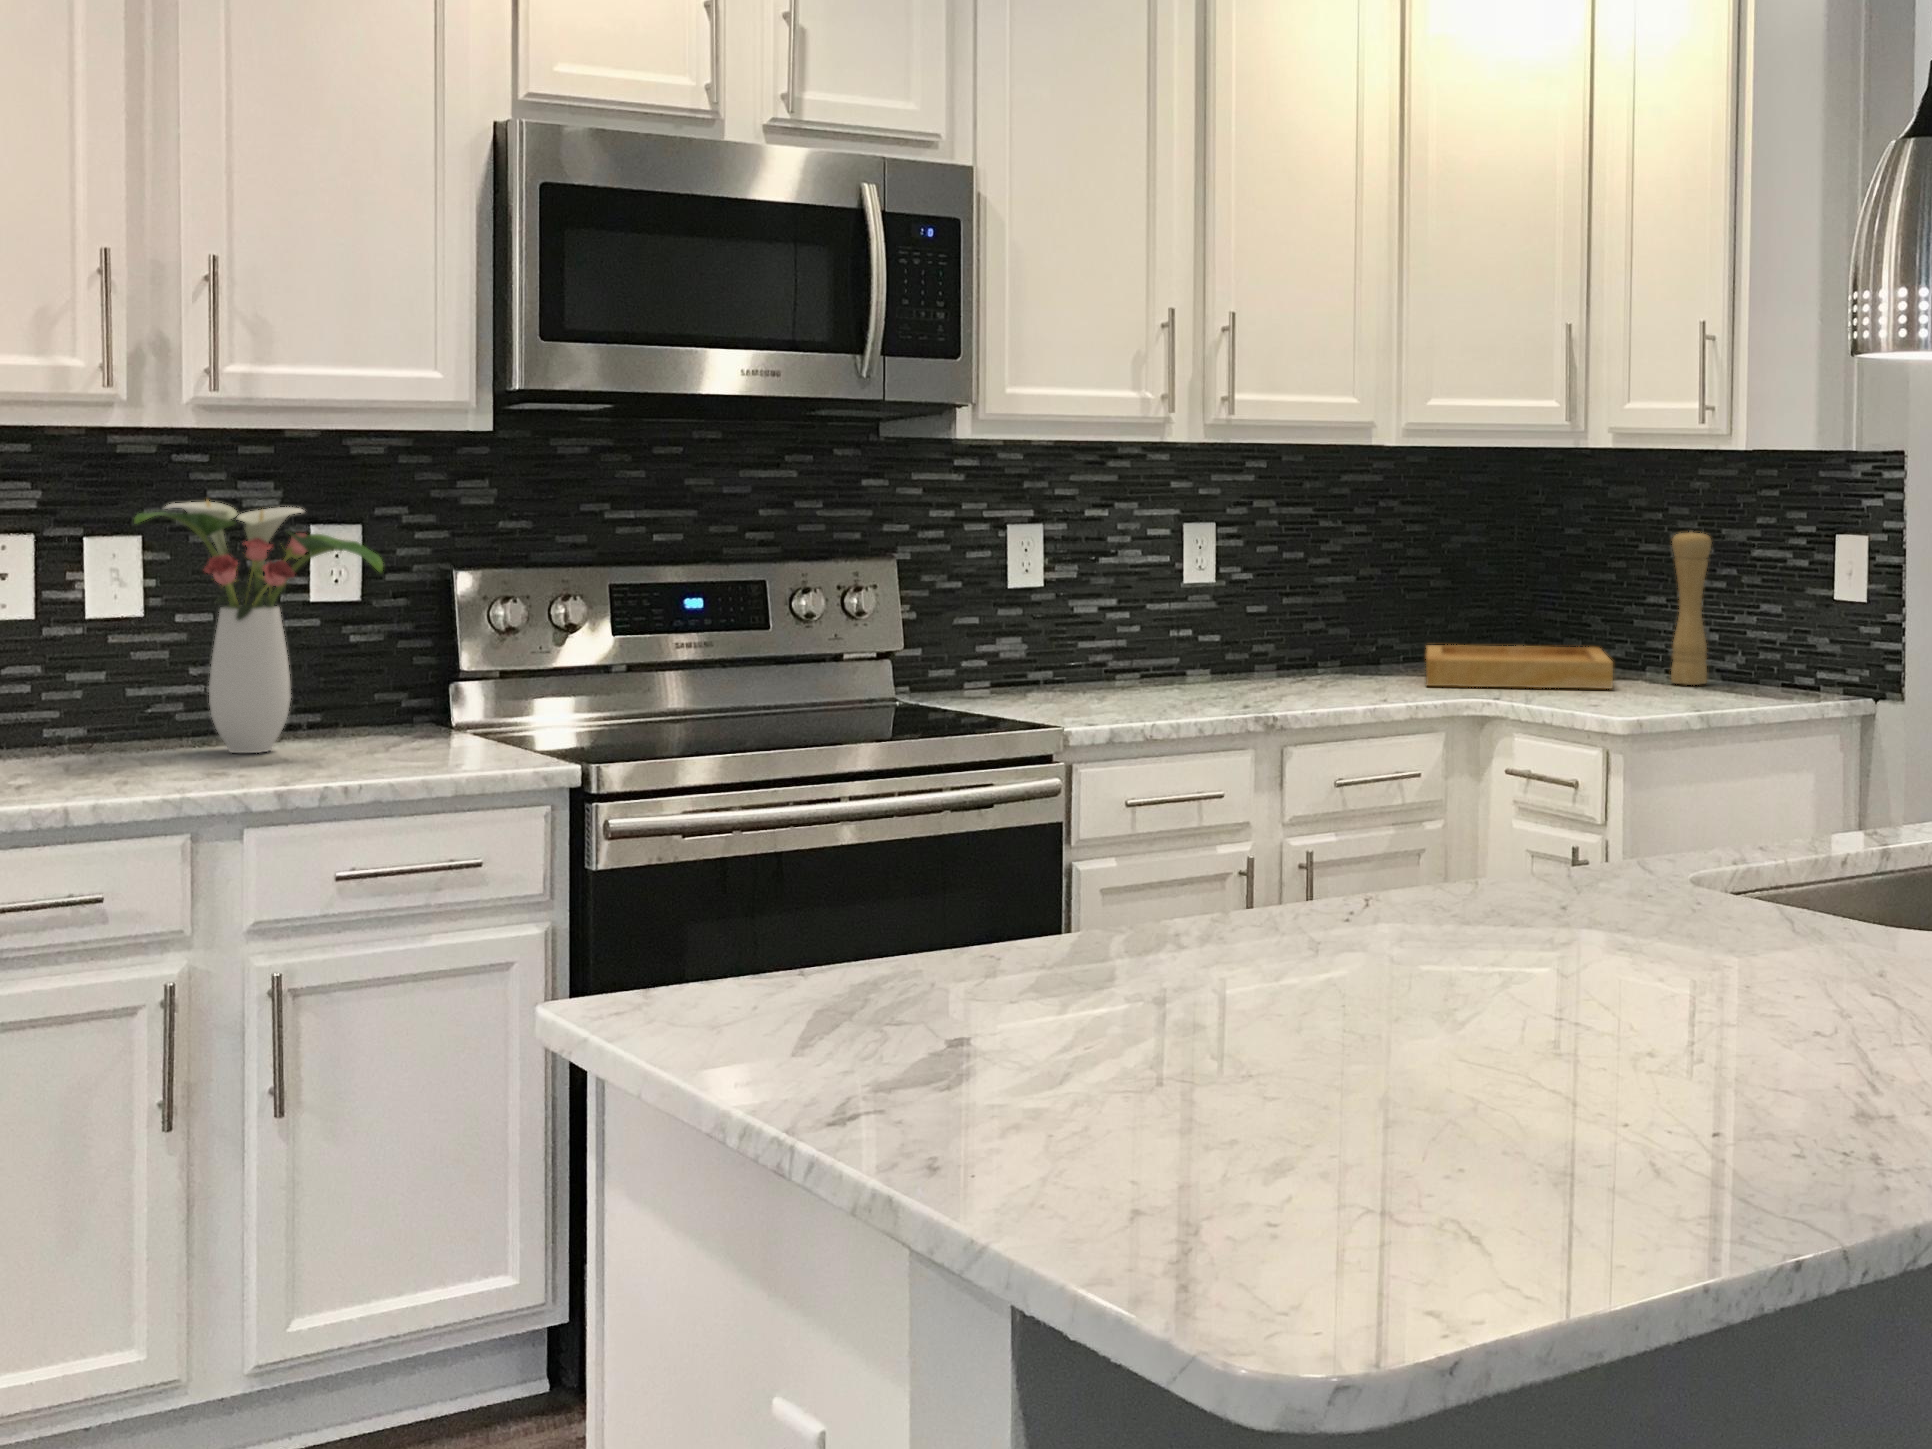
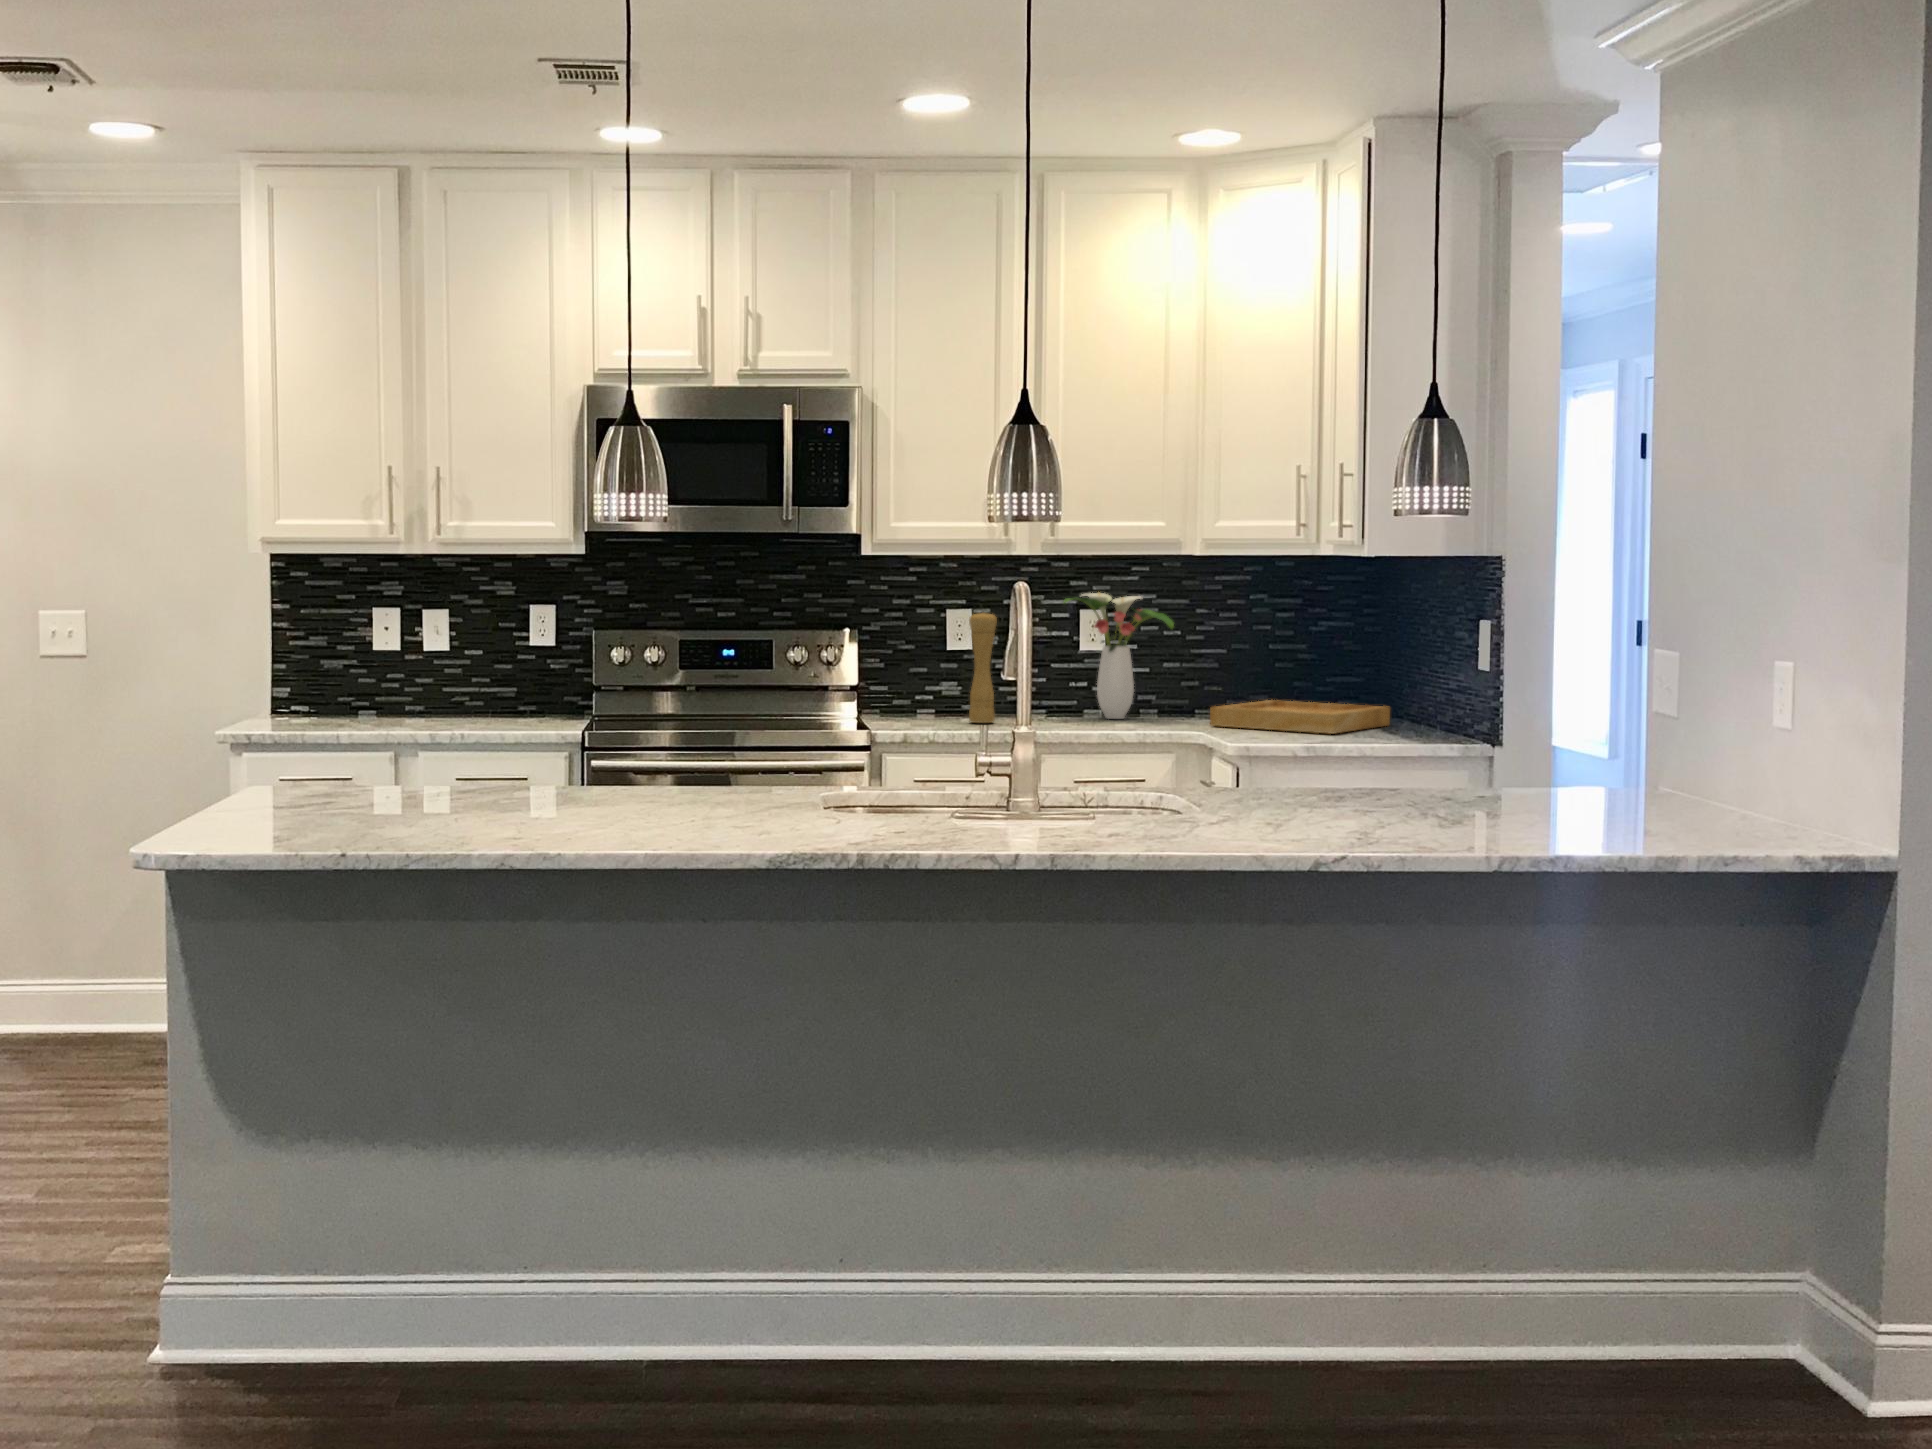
flower arrangement: present [134,500,383,753] -> present [1064,592,1174,719]
pepper mill: present [1671,531,1711,685] -> present [969,612,997,723]

